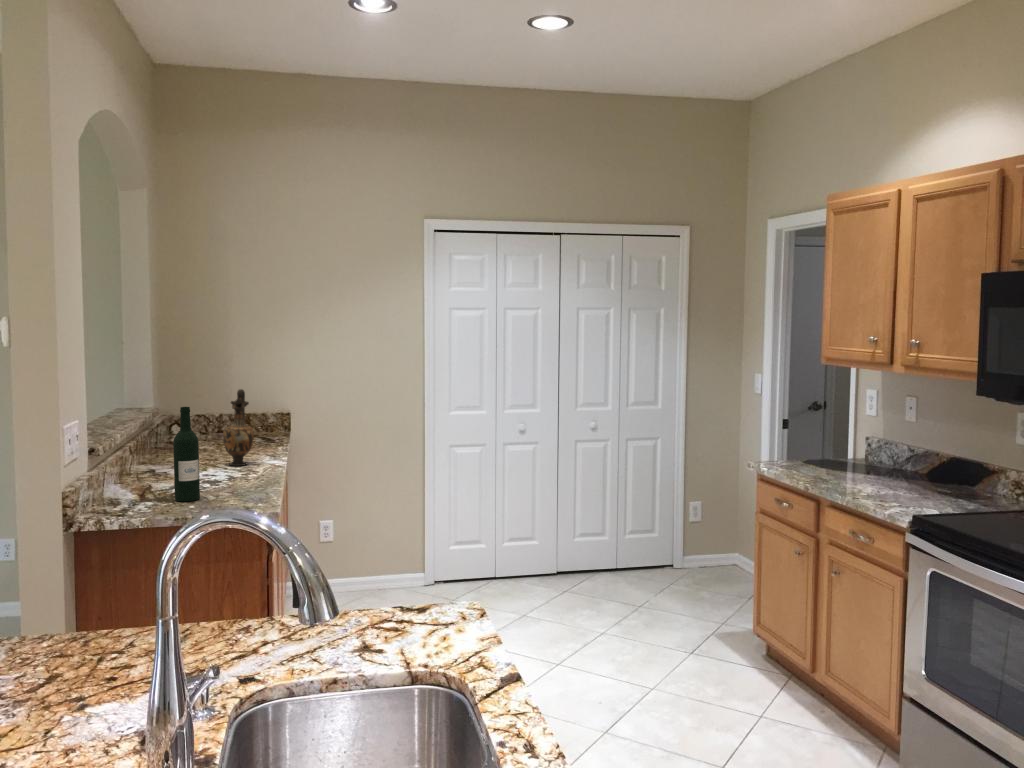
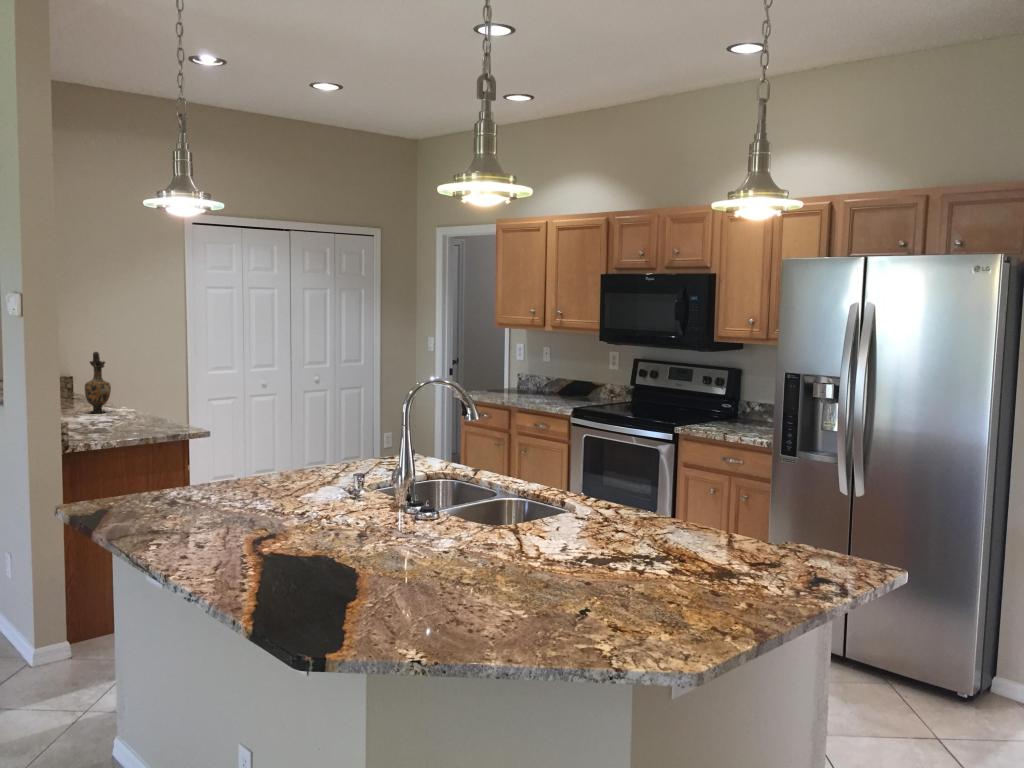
wine bottle: present [173,407,200,502] -> none [115,360,135,430]

